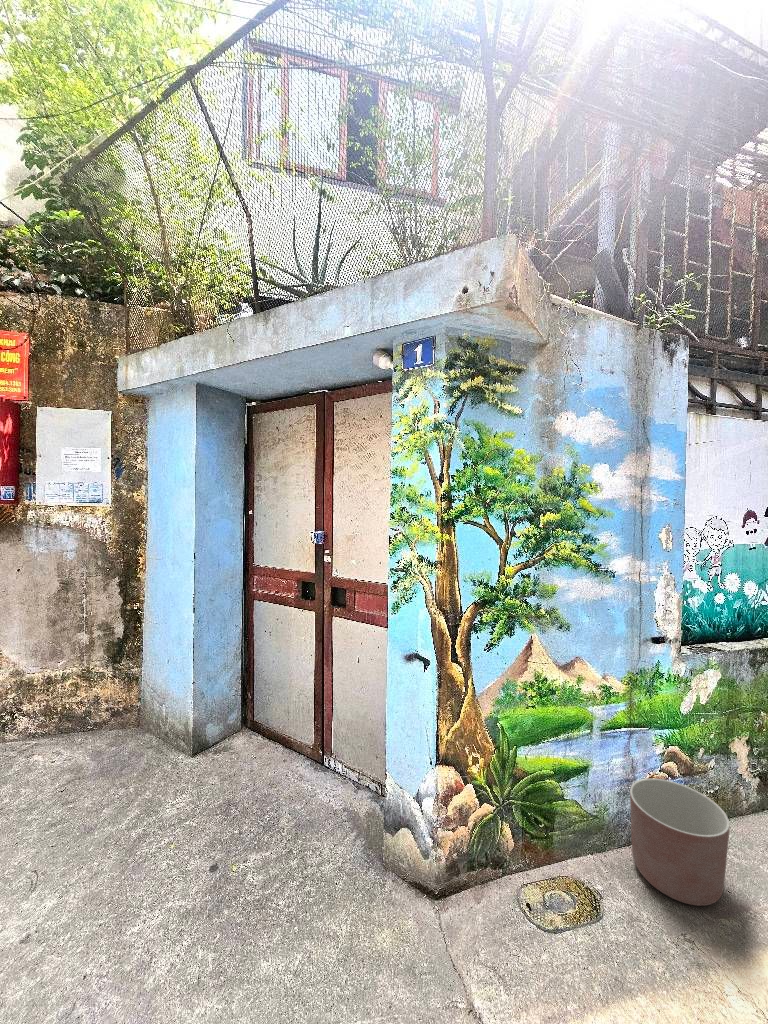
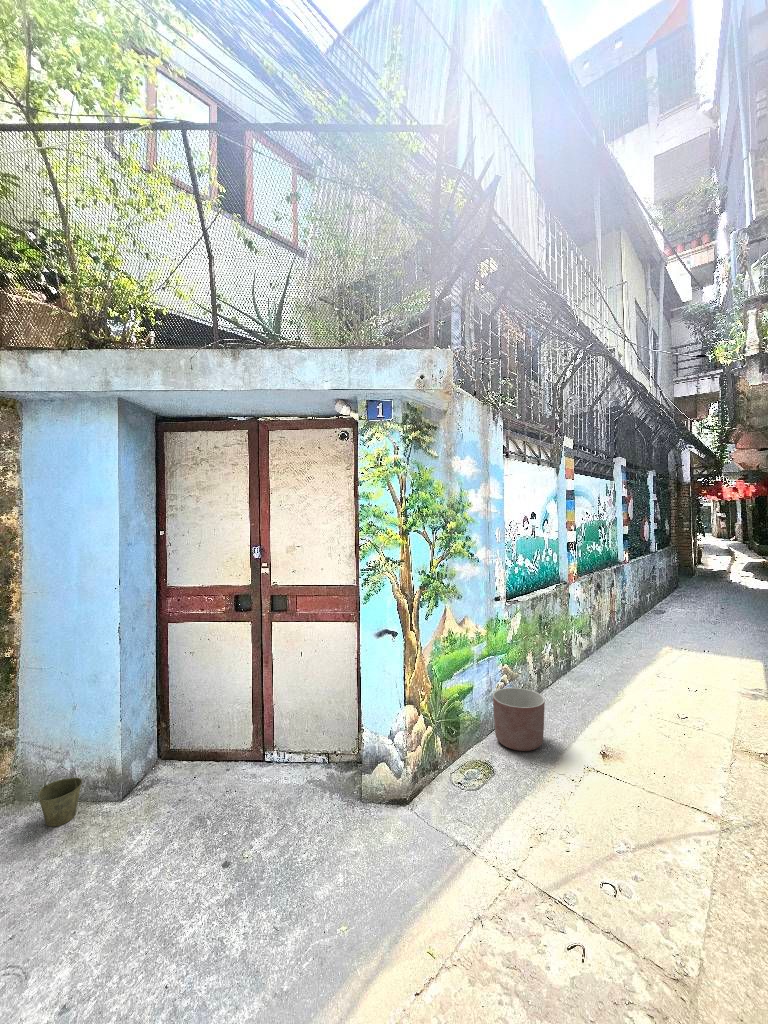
bucket: none [129,714,167,766] -> present [38,767,82,827]

